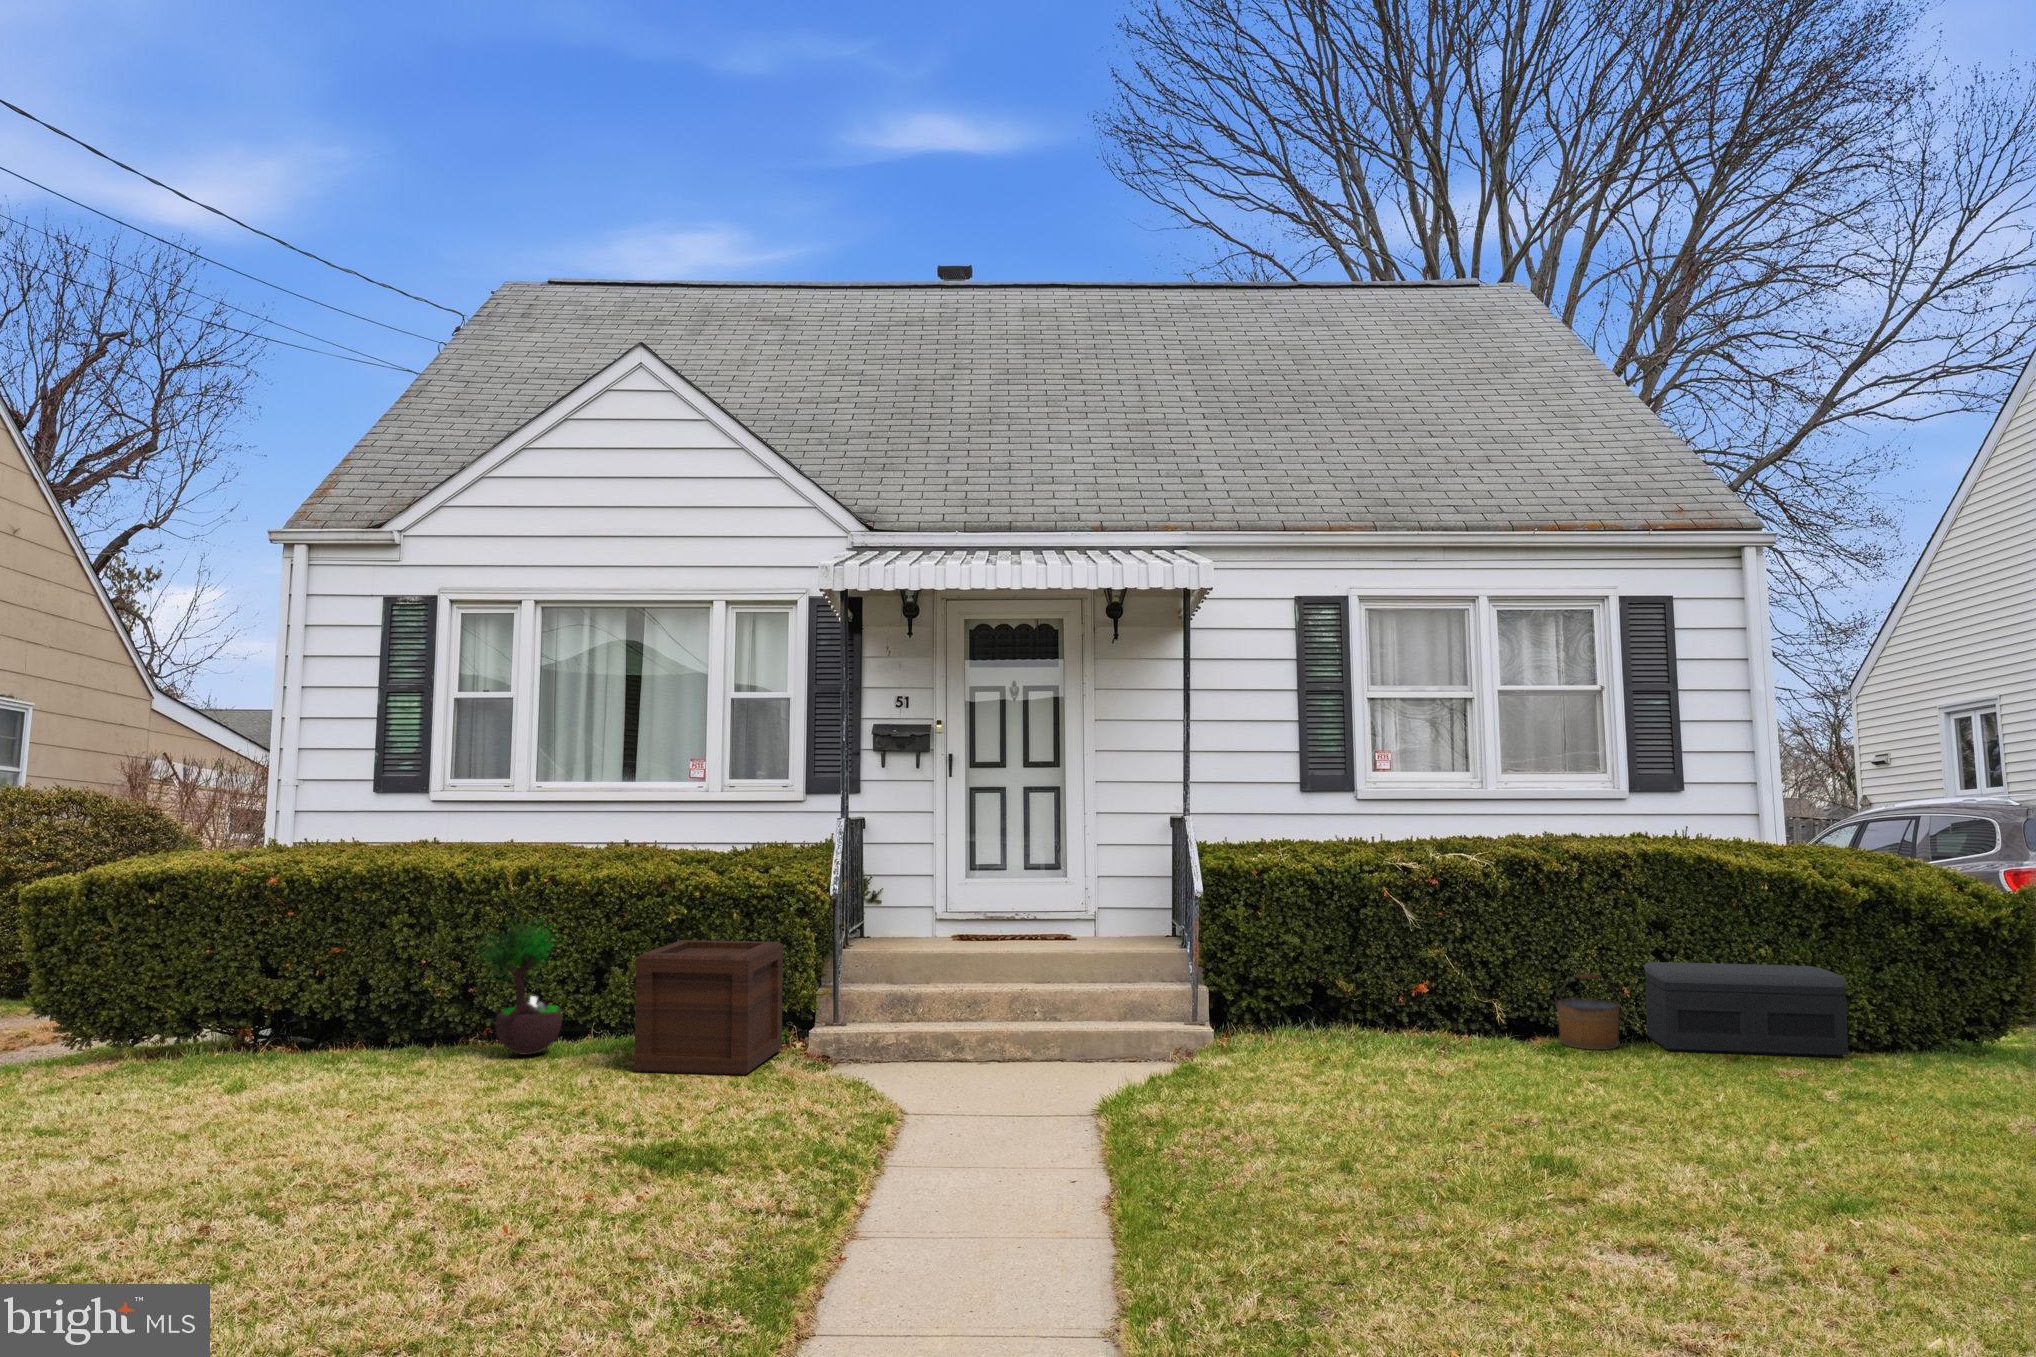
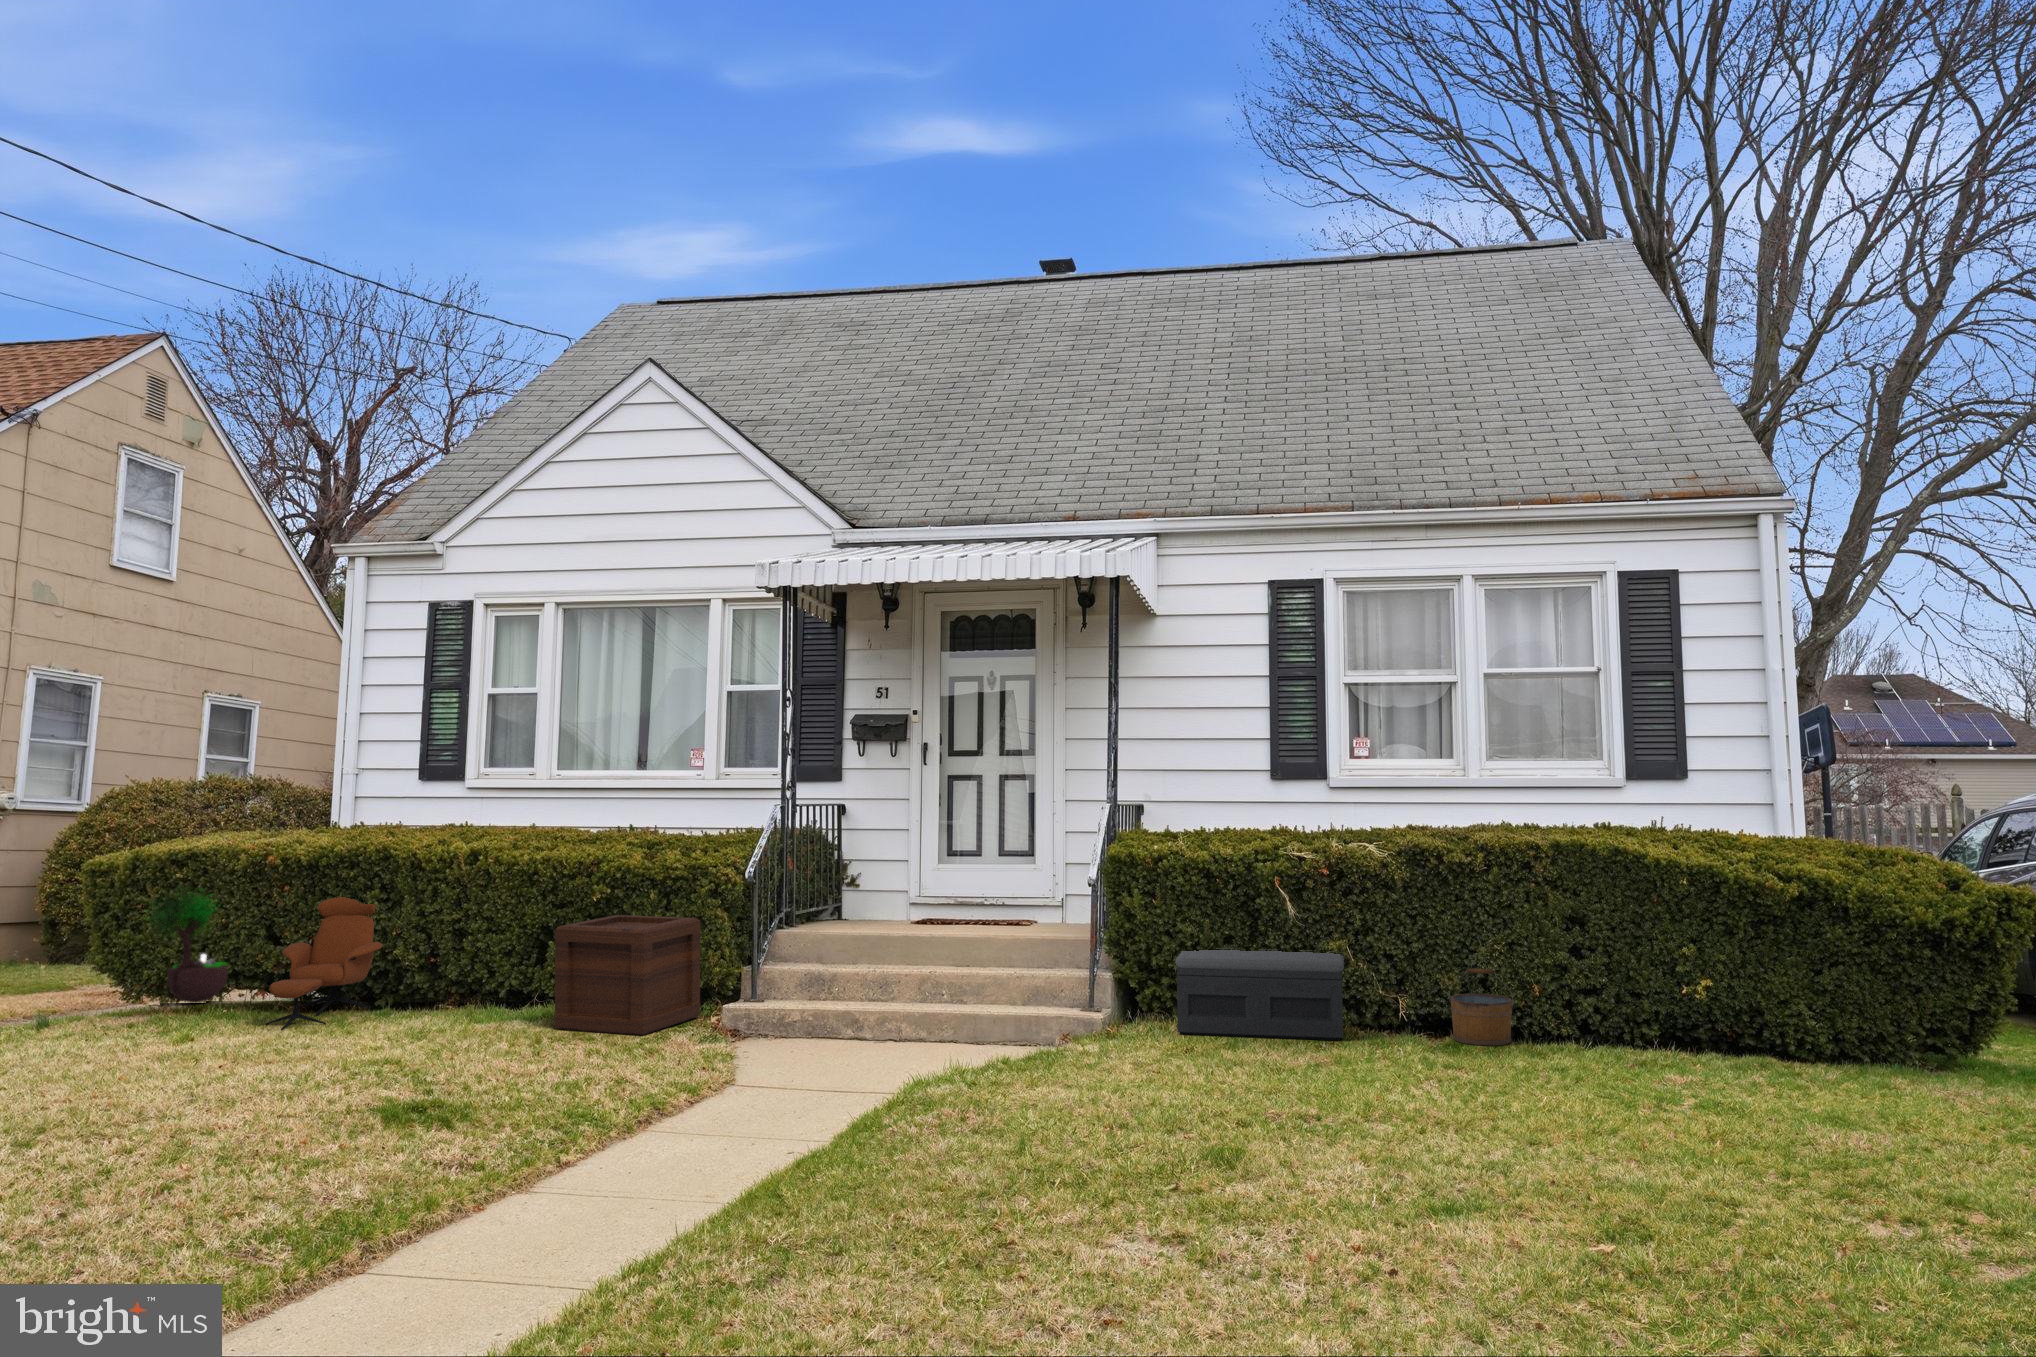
potted tree: present [477,918,562,1055] -> present [146,888,228,1003]
lounge chair: none [269,925,395,1087] -> present [265,897,382,1030]
storage bench: present [1644,962,1848,1058] -> present [1176,950,1344,1040]

